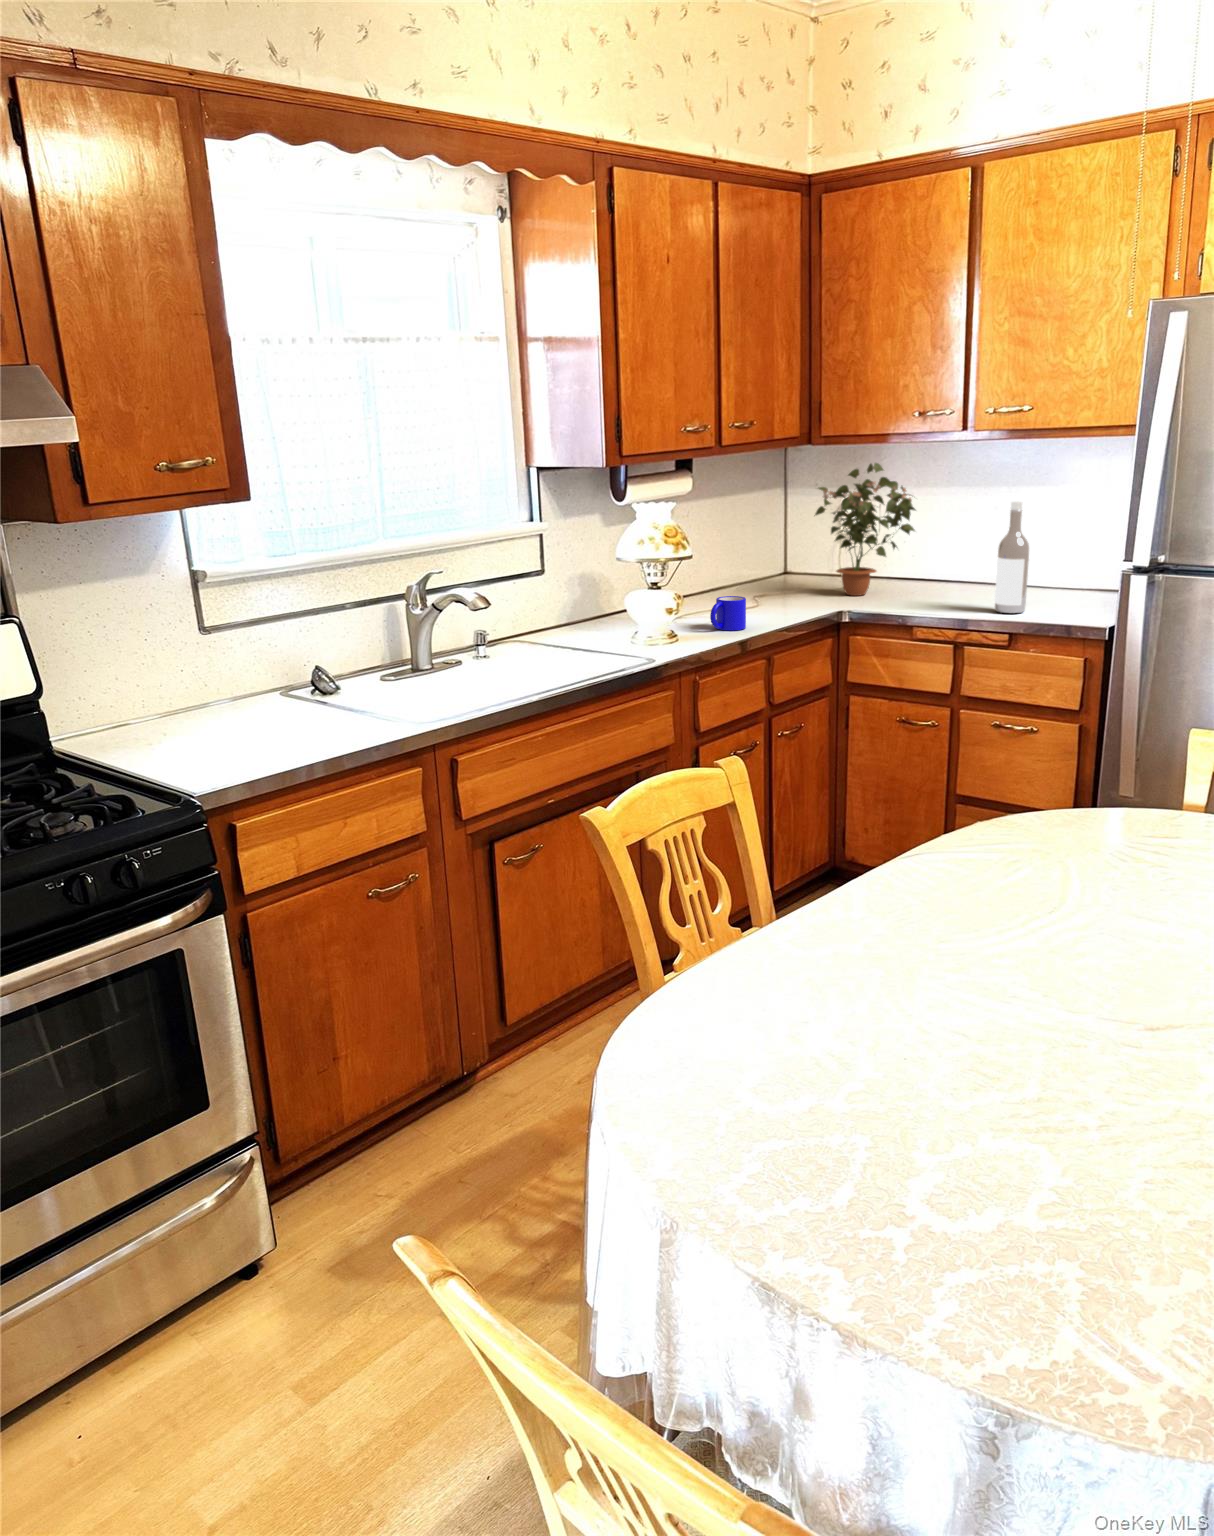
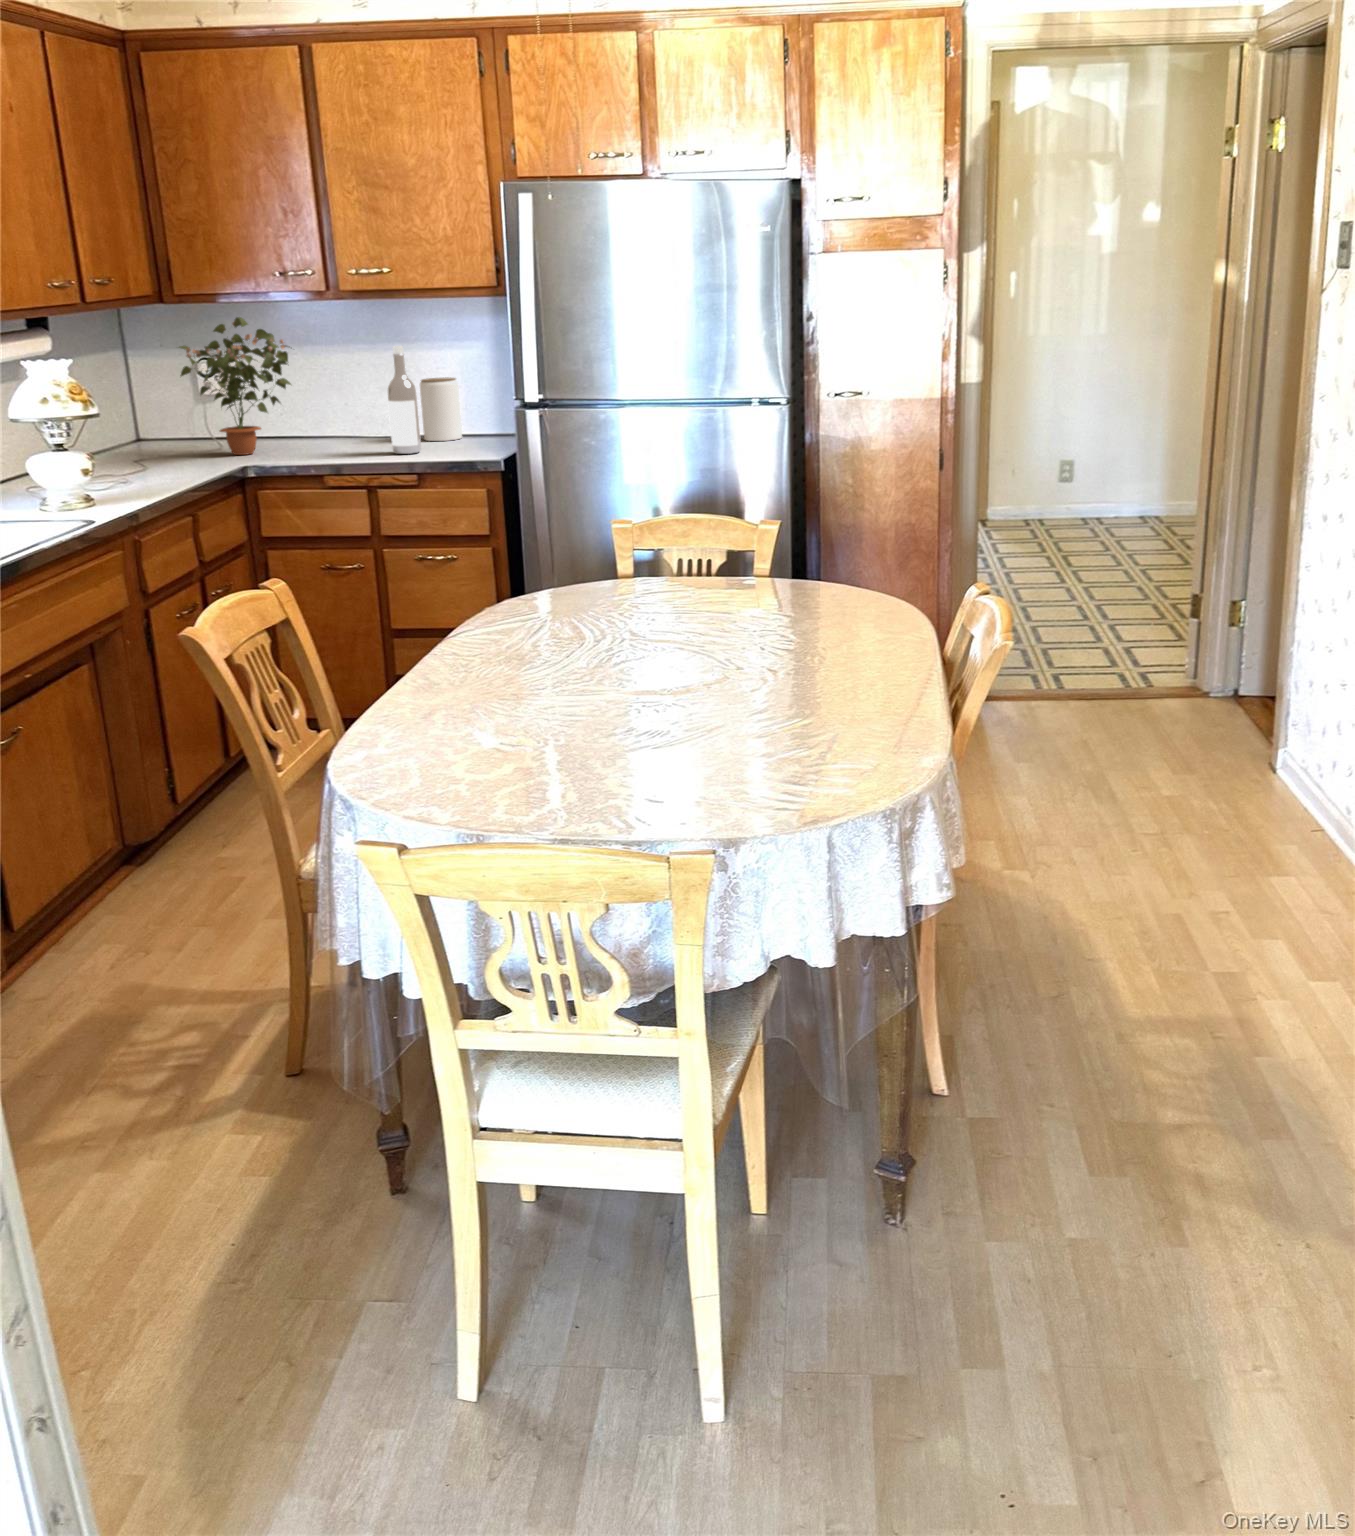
jar: none [1043,533,1090,600] -> present [420,377,462,441]
mug: present [710,596,746,630] -> none [129,455,166,491]

